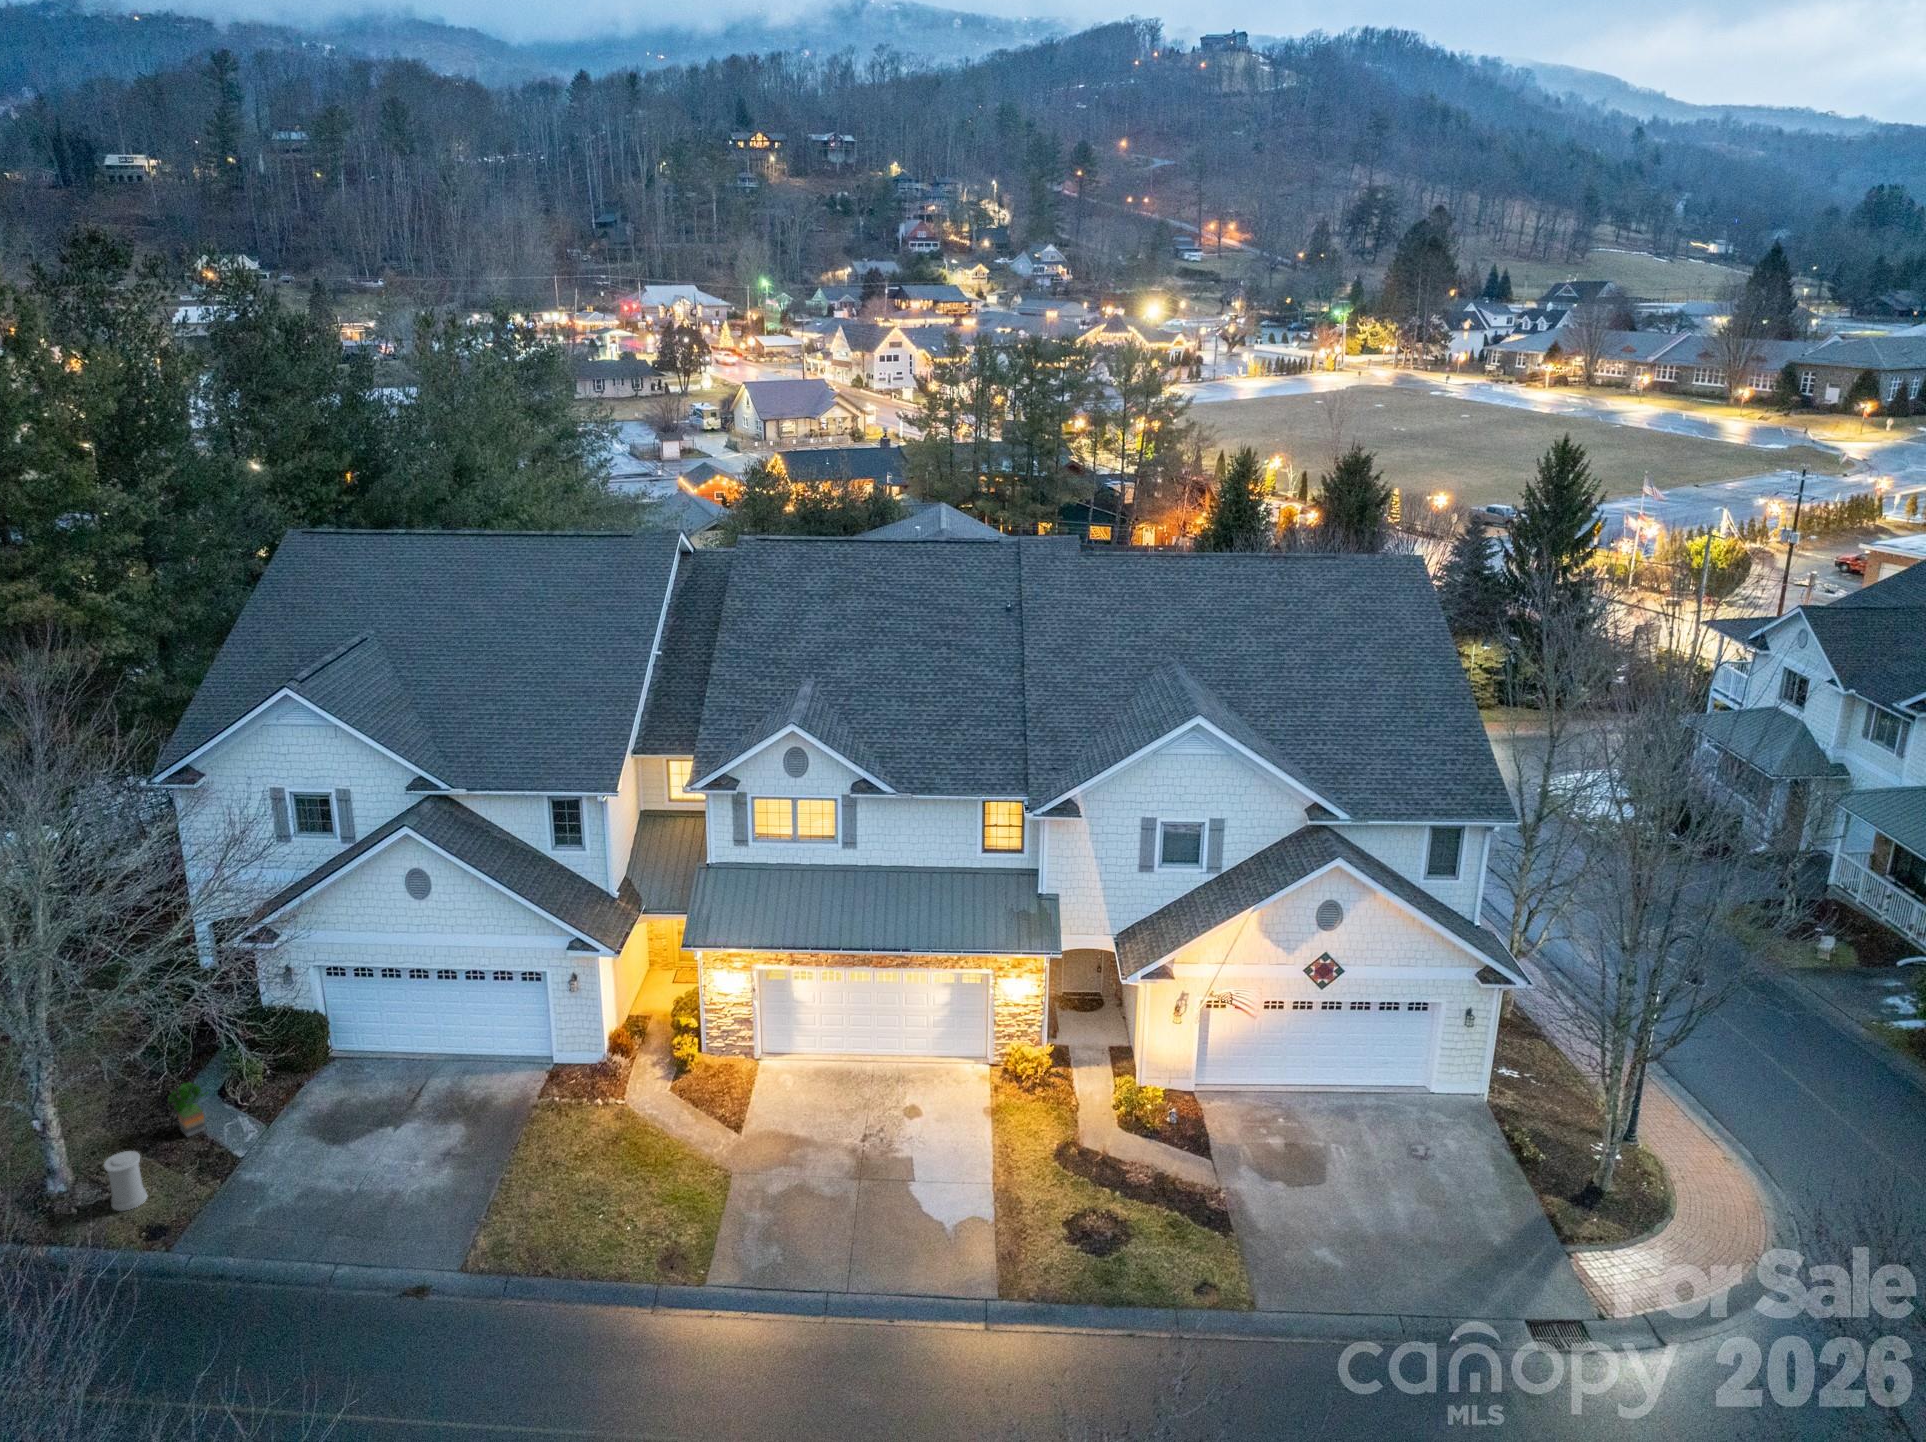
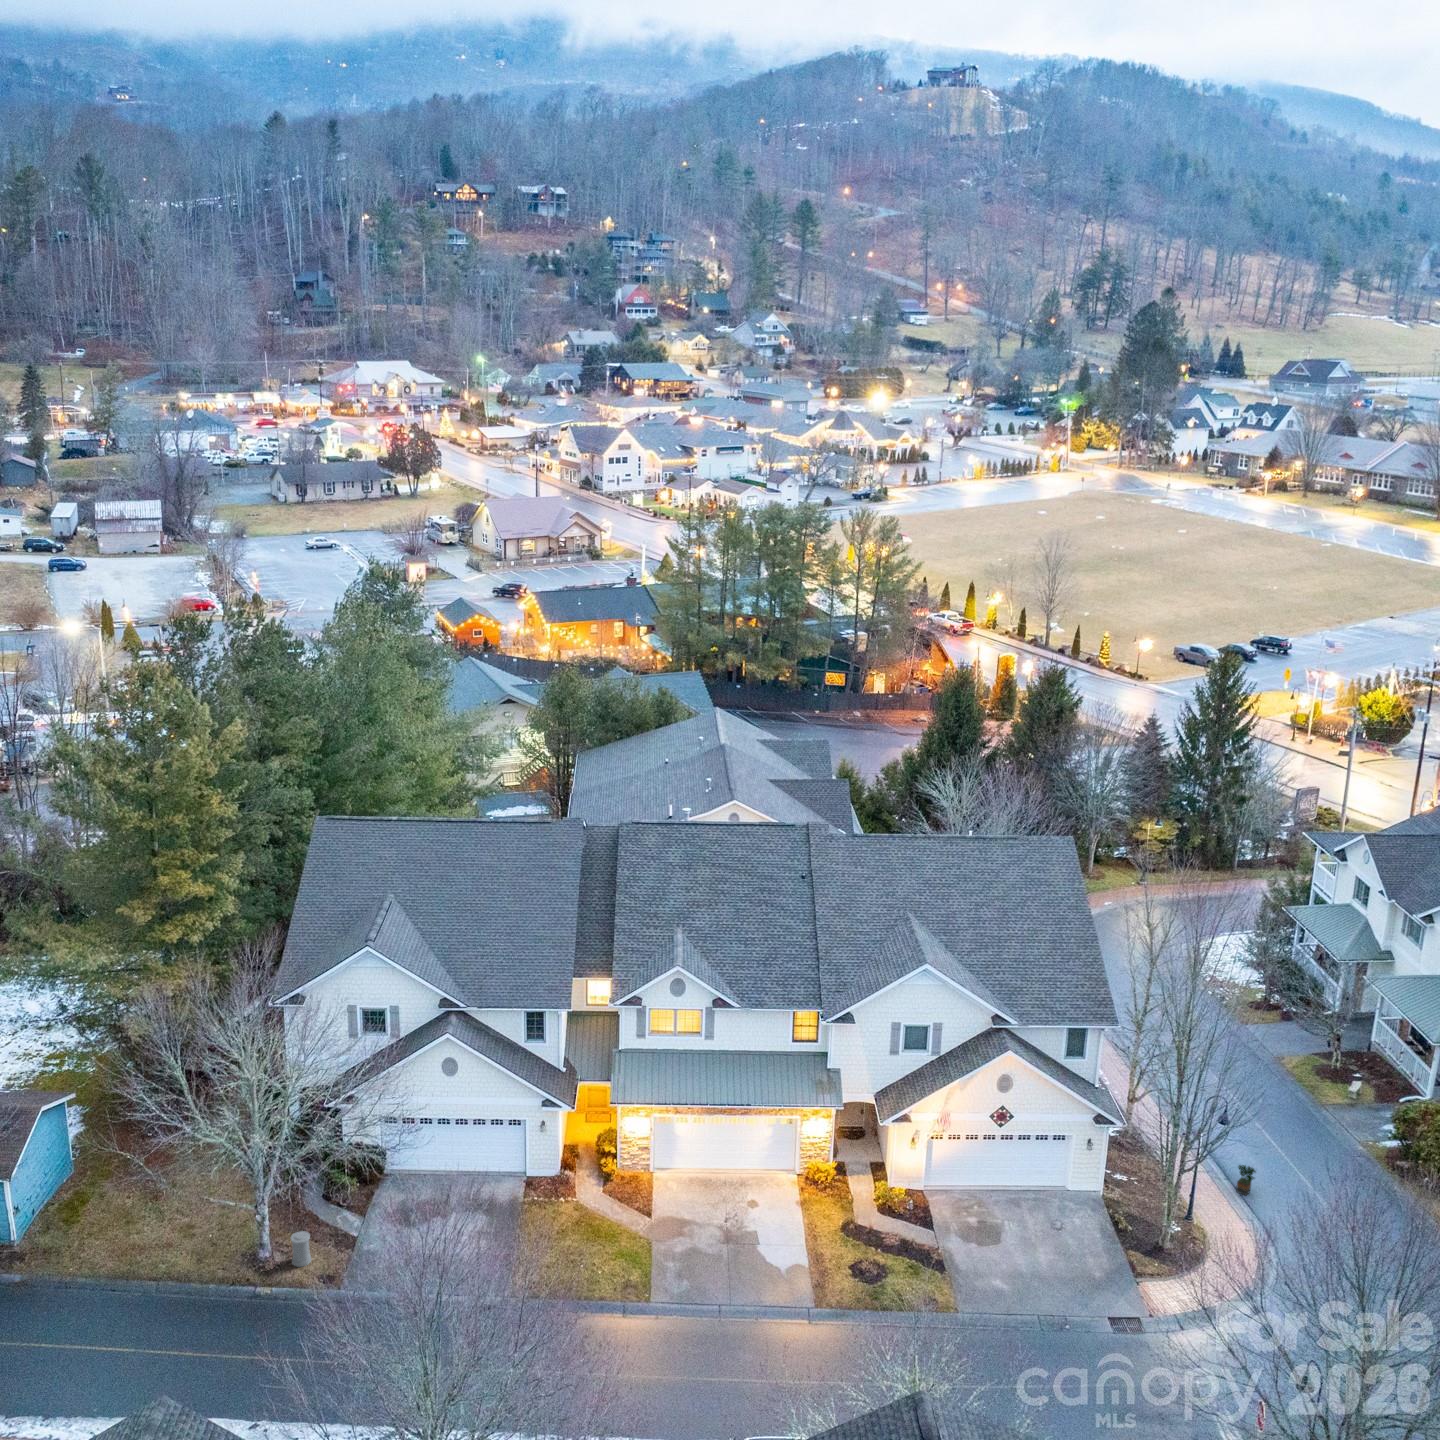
potted tree: present [168,1083,208,1137] -> present [1236,1165,1256,1196]

